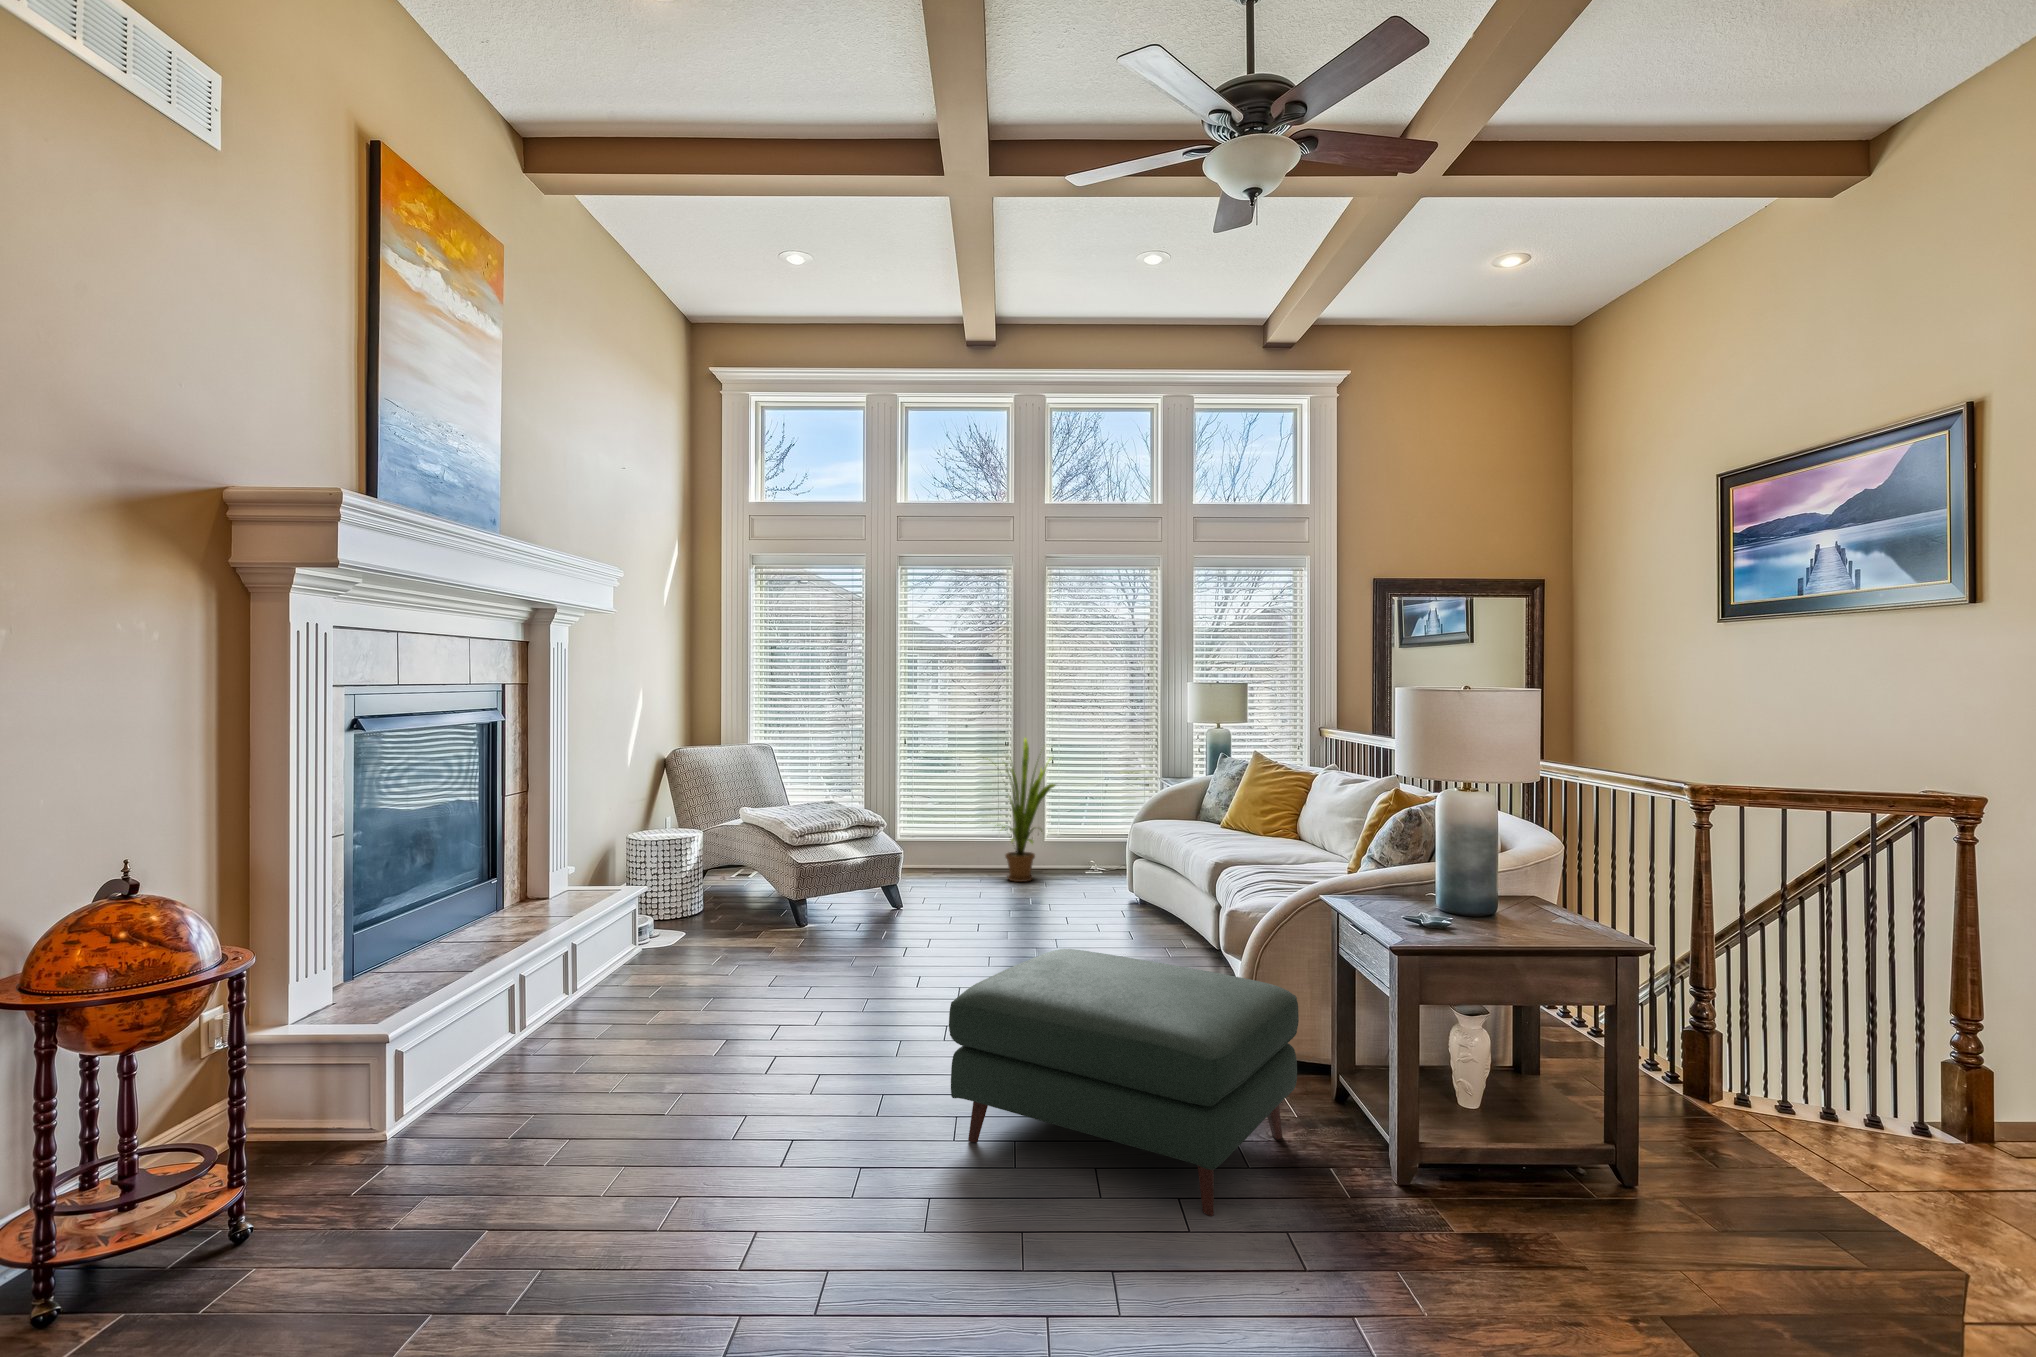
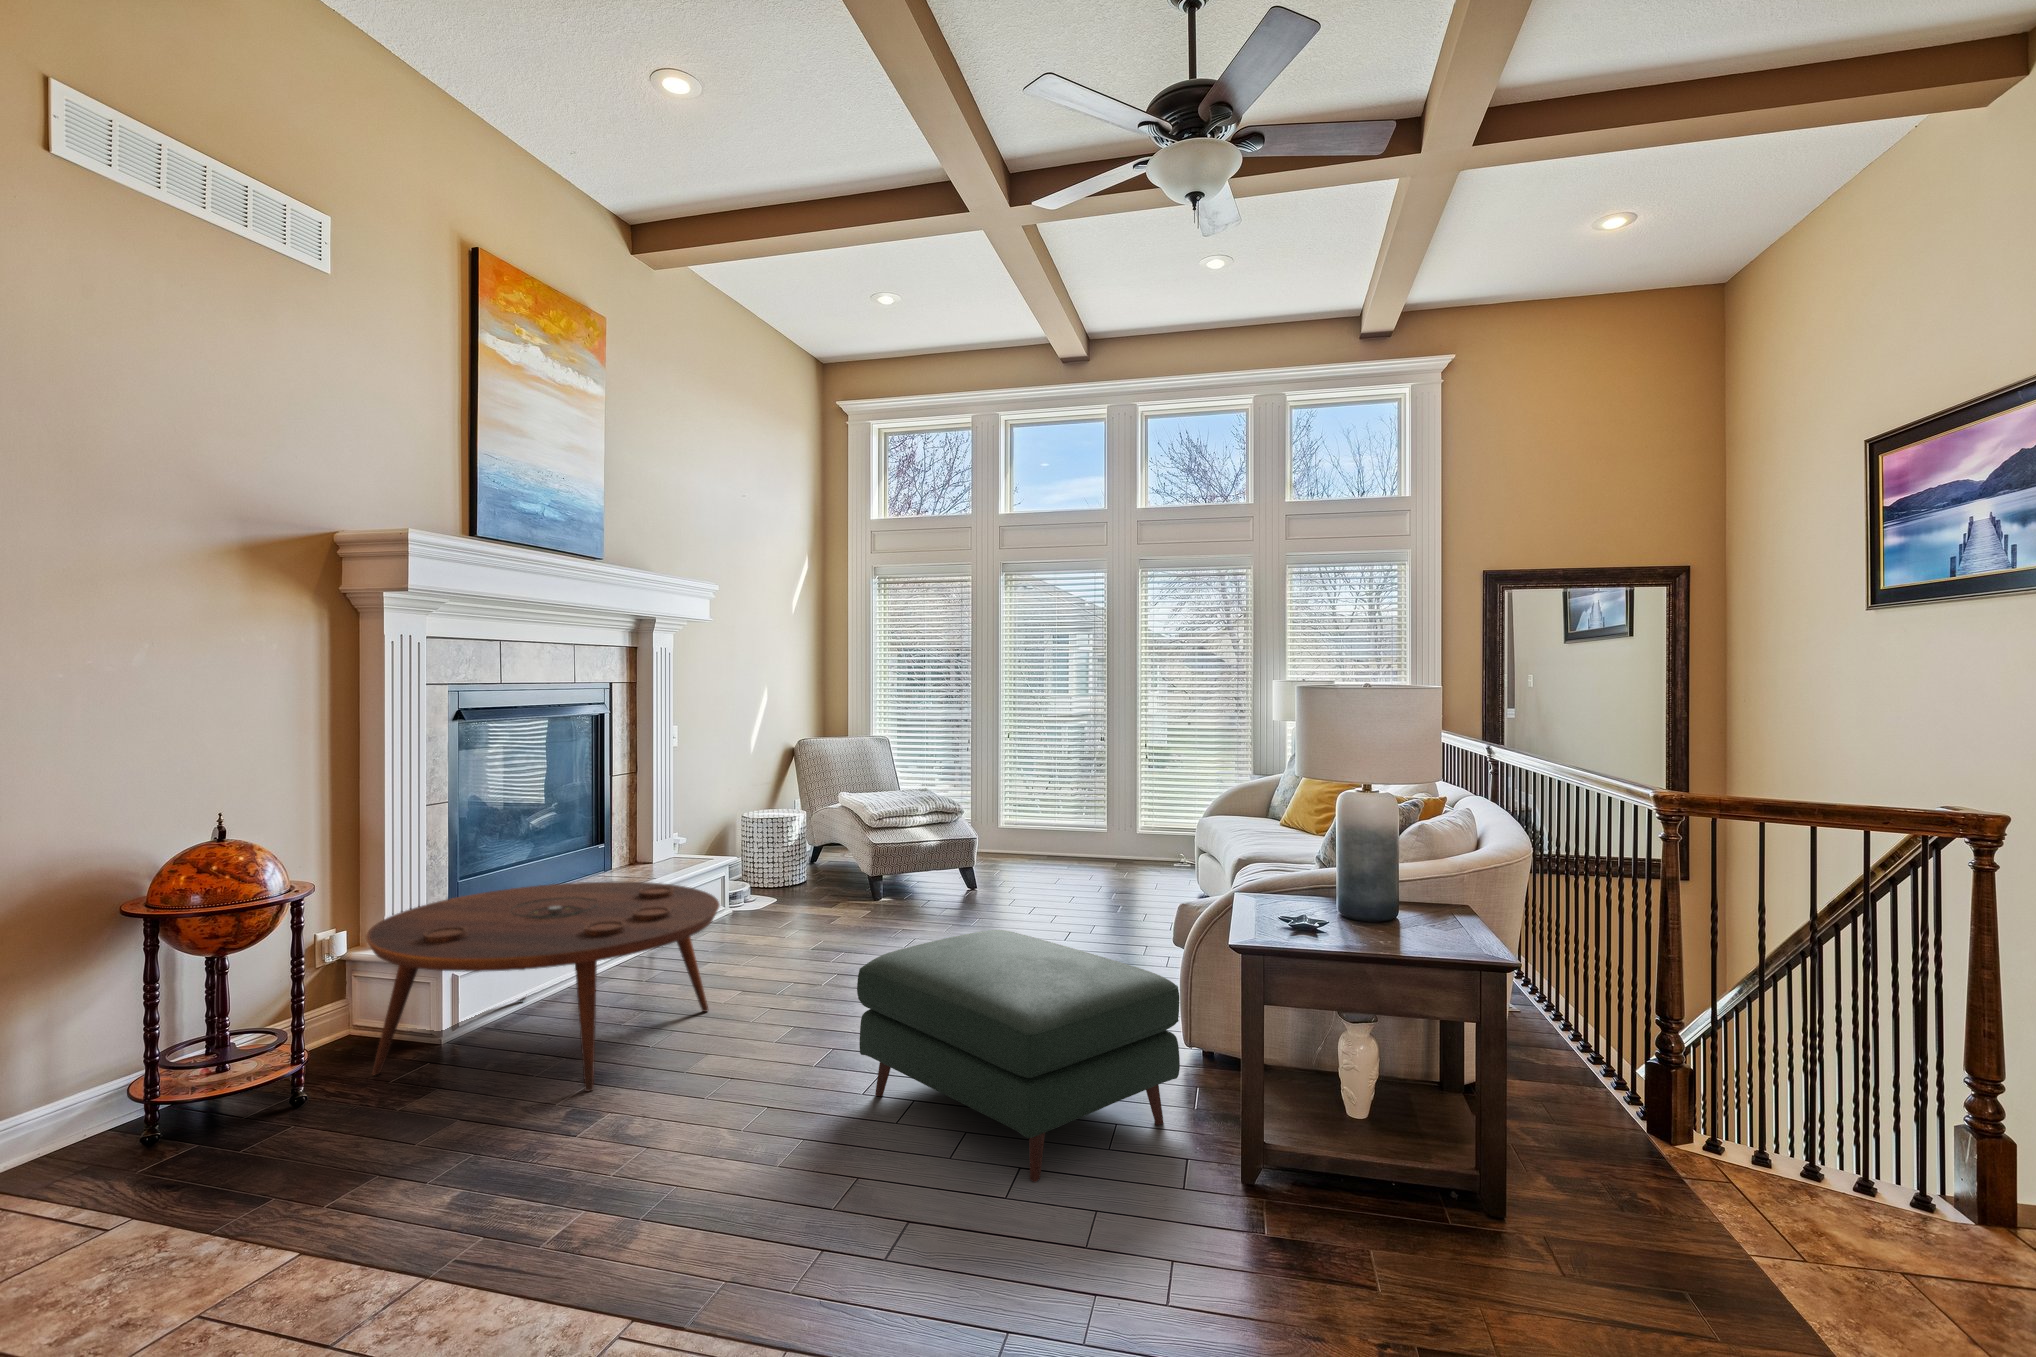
house plant: present [989,738,1055,882] -> none [1080,734,1155,874]
coffee table: none [296,919,731,1189] -> present [366,882,719,1091]

